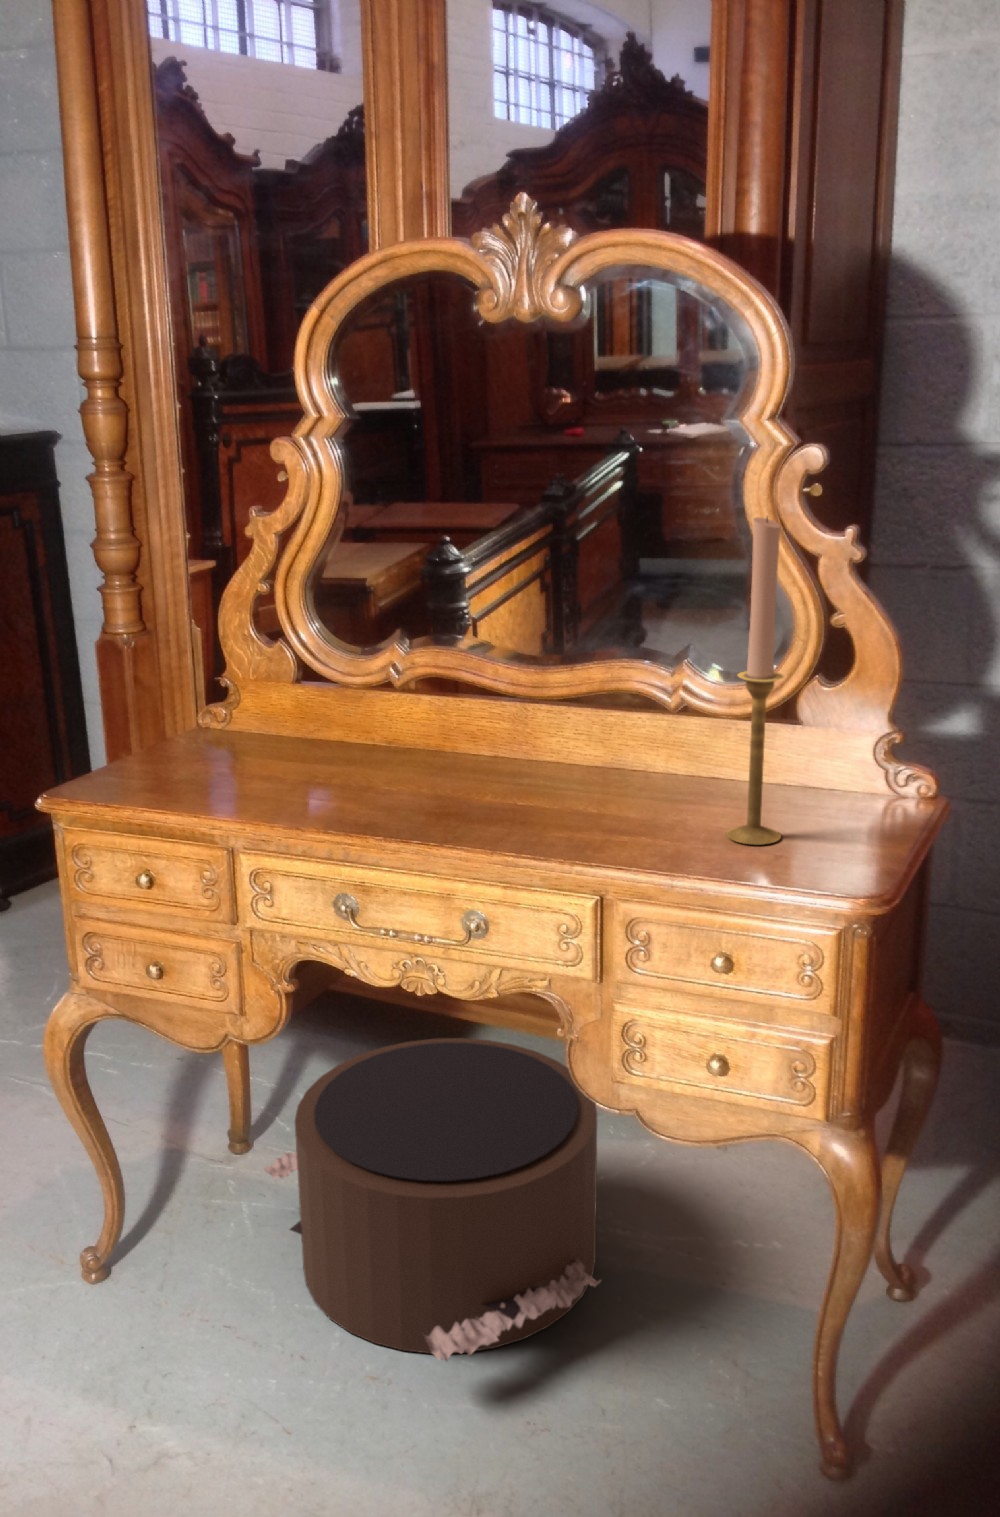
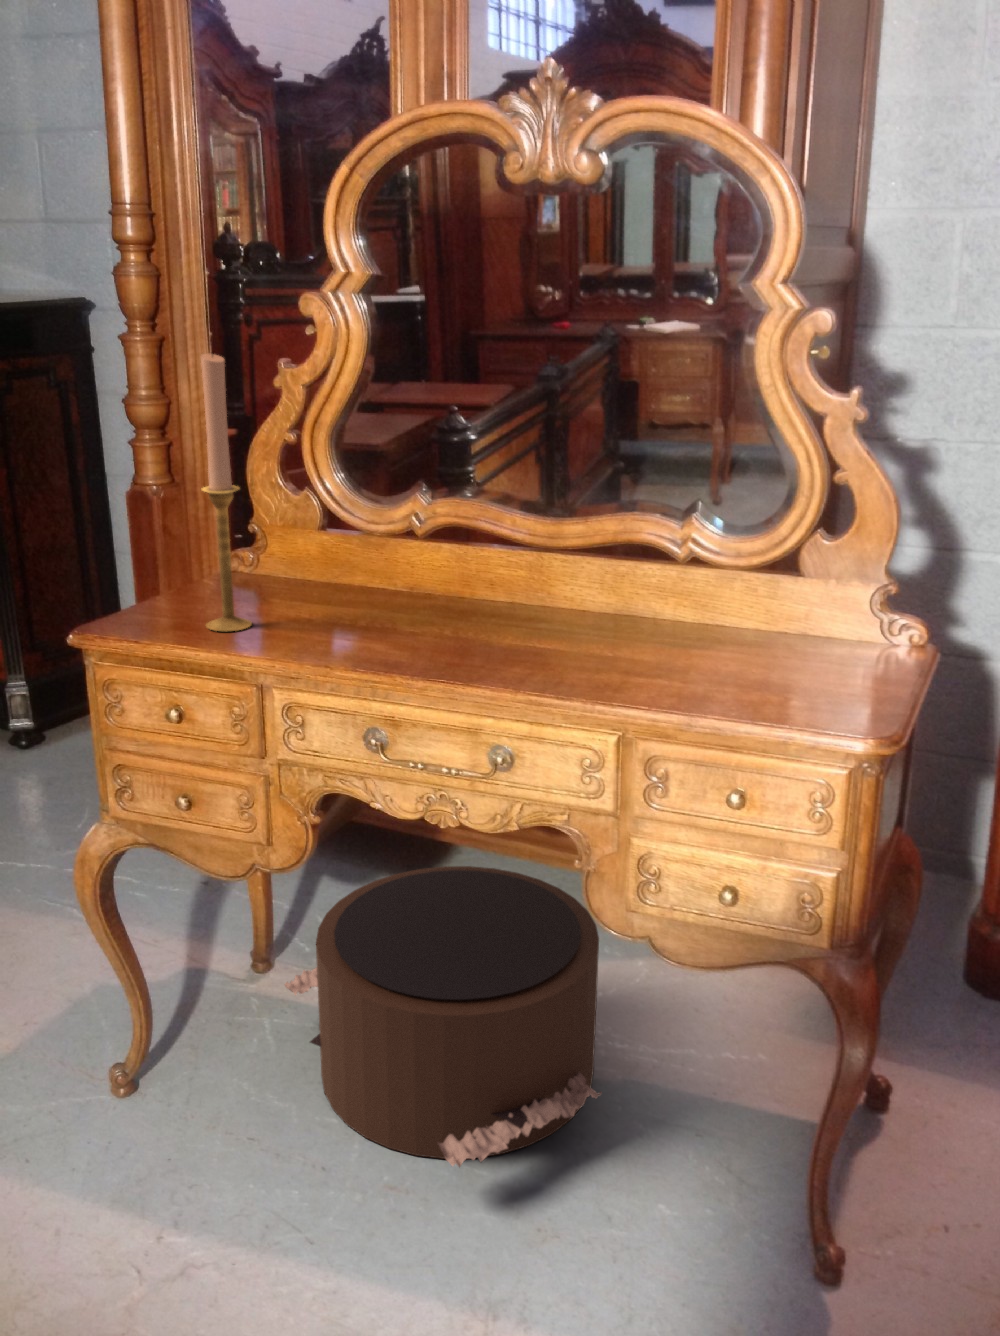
candlestick: present [726,517,783,845] -> present [201,353,252,631]

